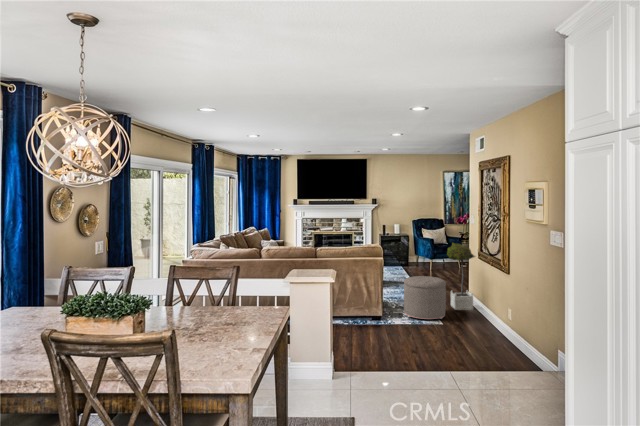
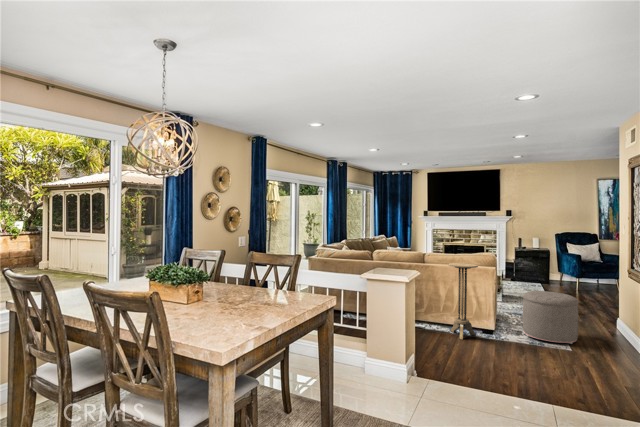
potted tree: present [447,243,475,310] -> none [584,255,625,339]
side table: none [345,257,371,327] -> present [448,263,478,339]

